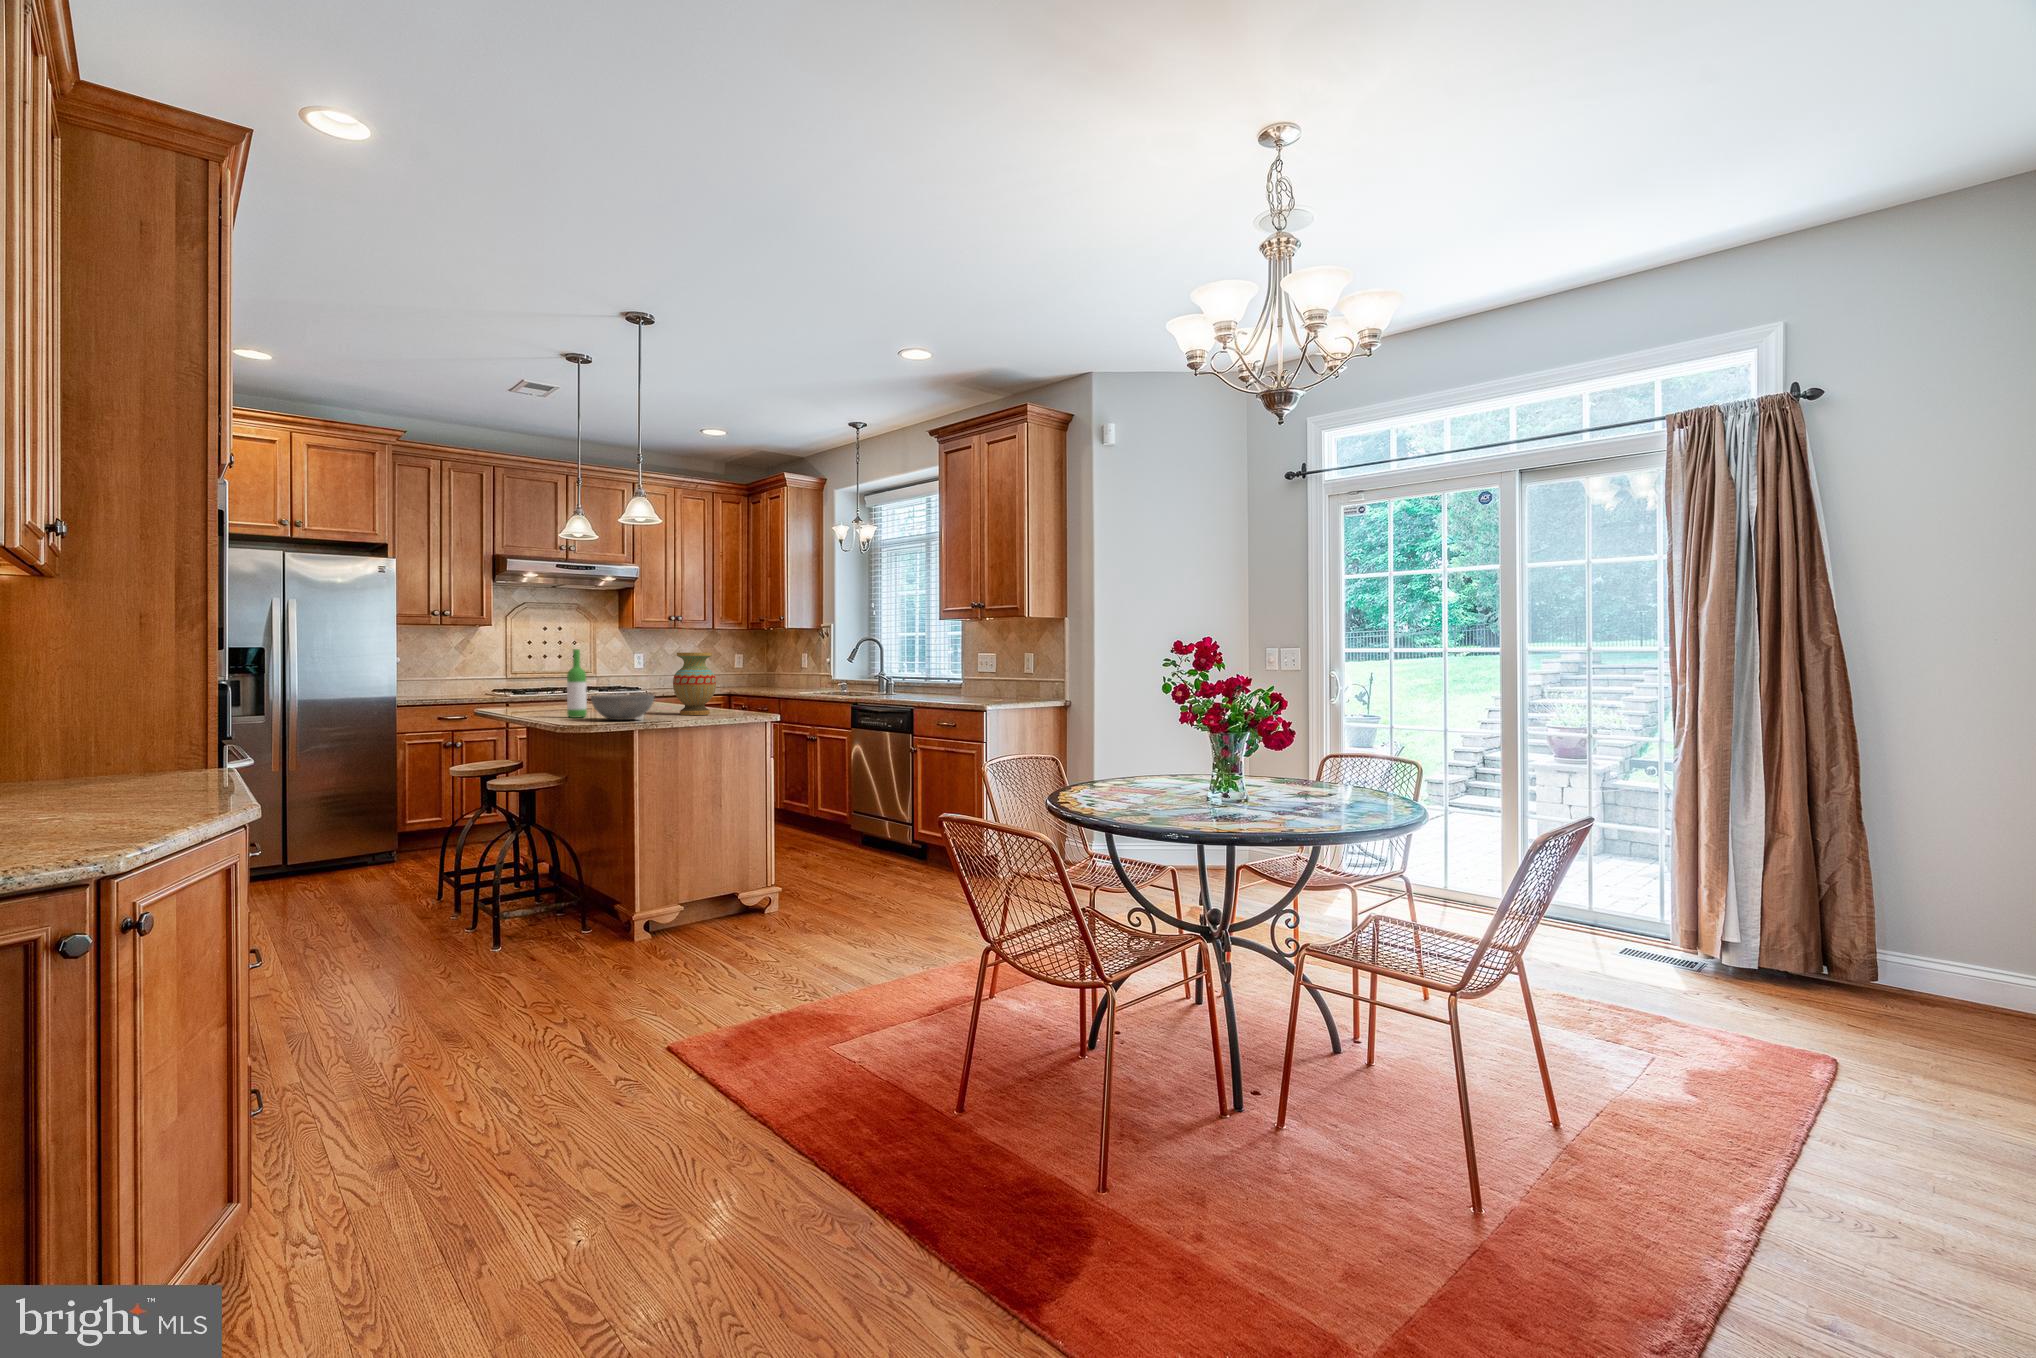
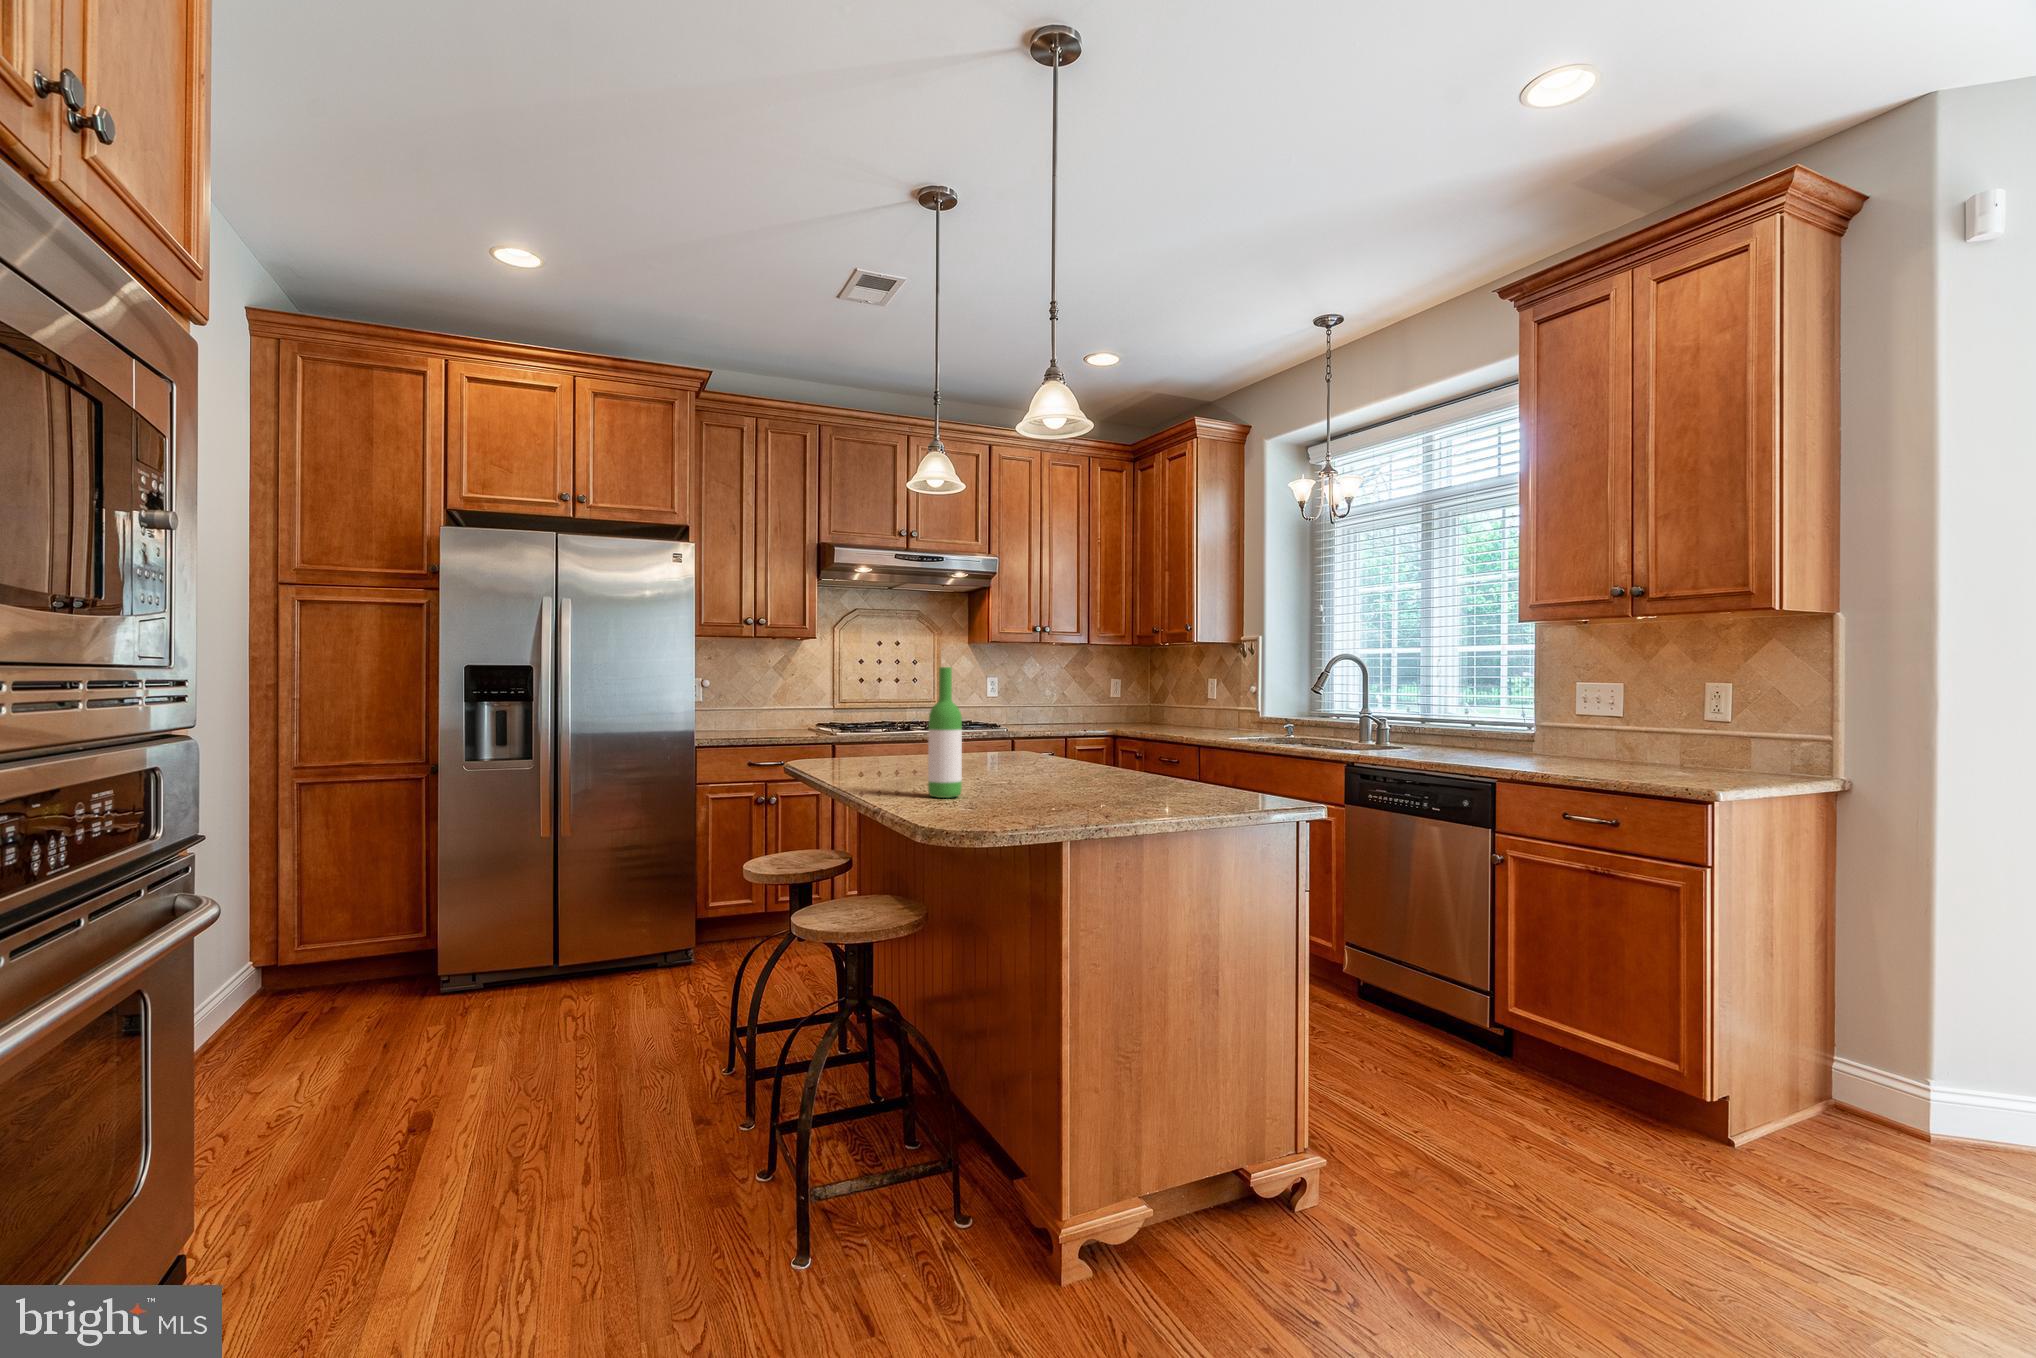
vase: present [673,652,716,715] -> none [1099,674,1175,791]
bowl: present [591,694,654,720] -> none [976,756,1093,811]

